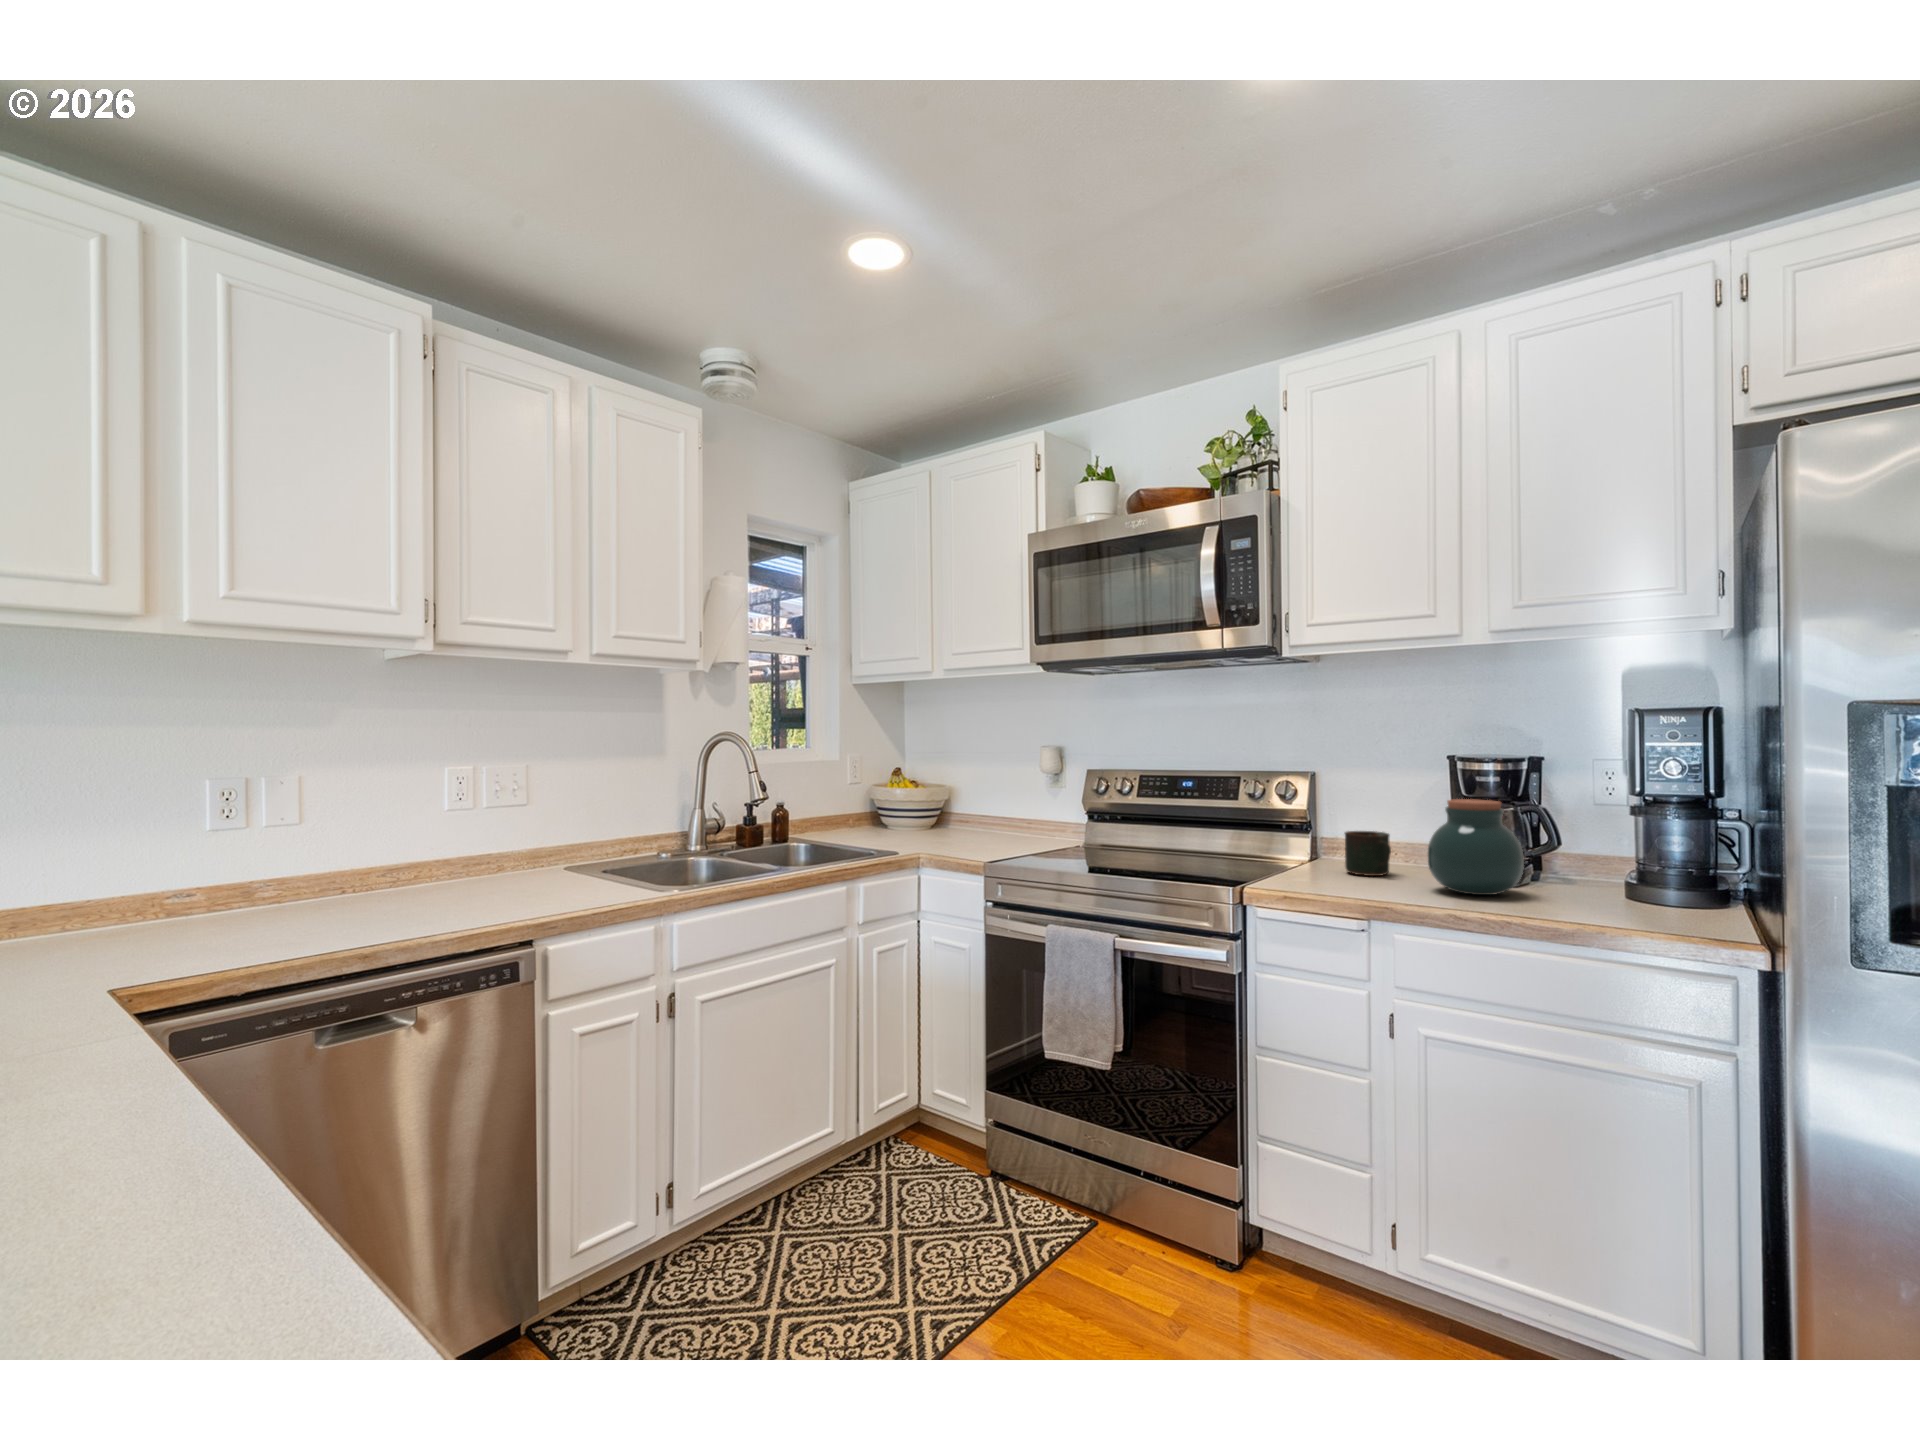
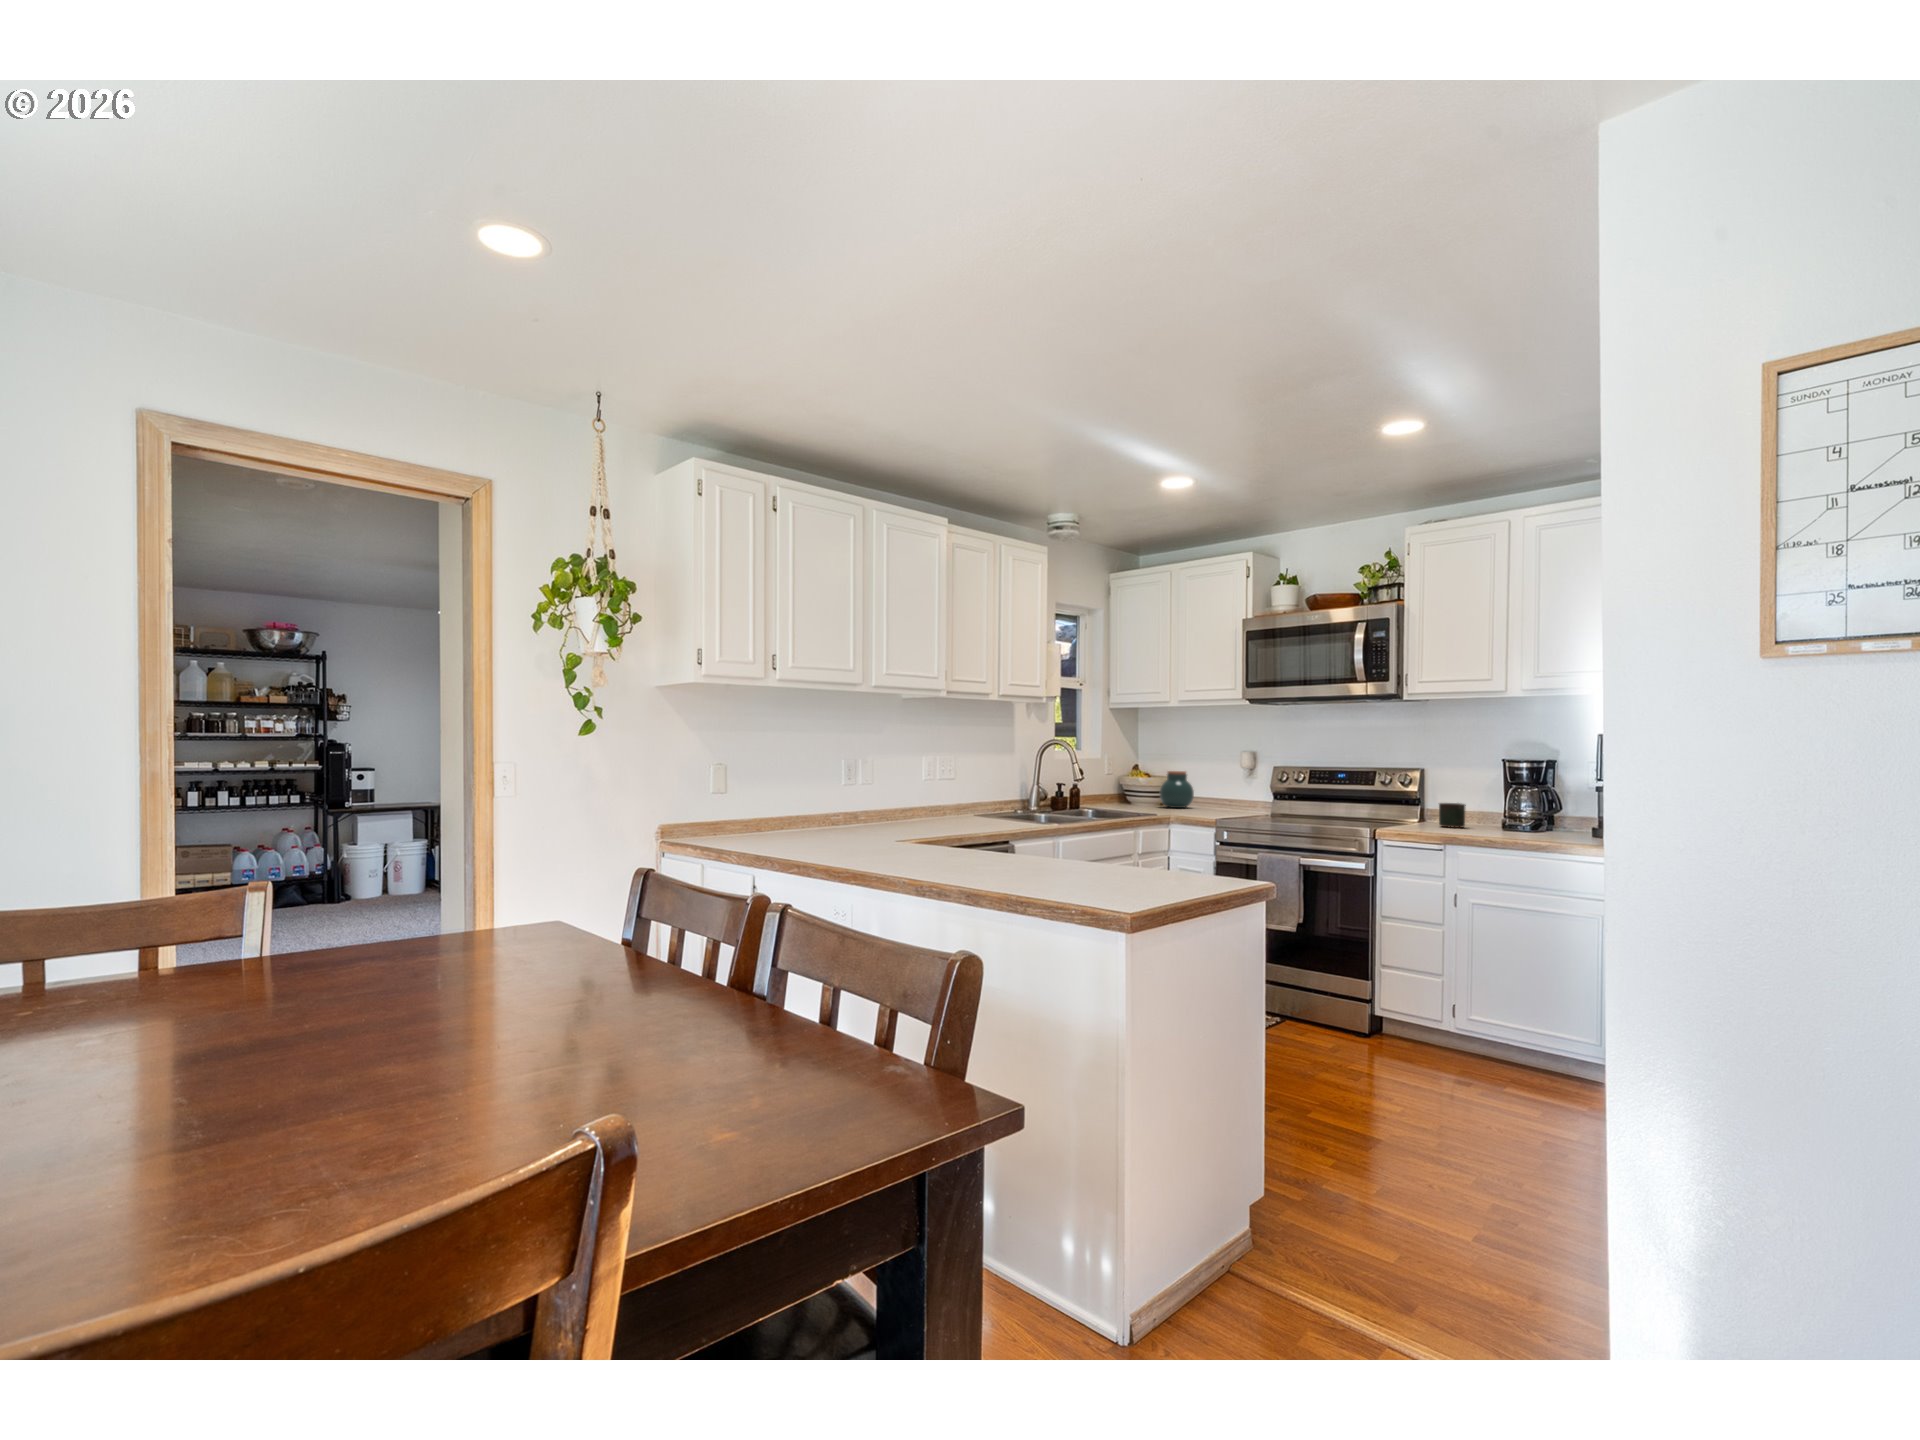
jar: present [1427,799,1524,895] -> present [1160,771,1194,808]

